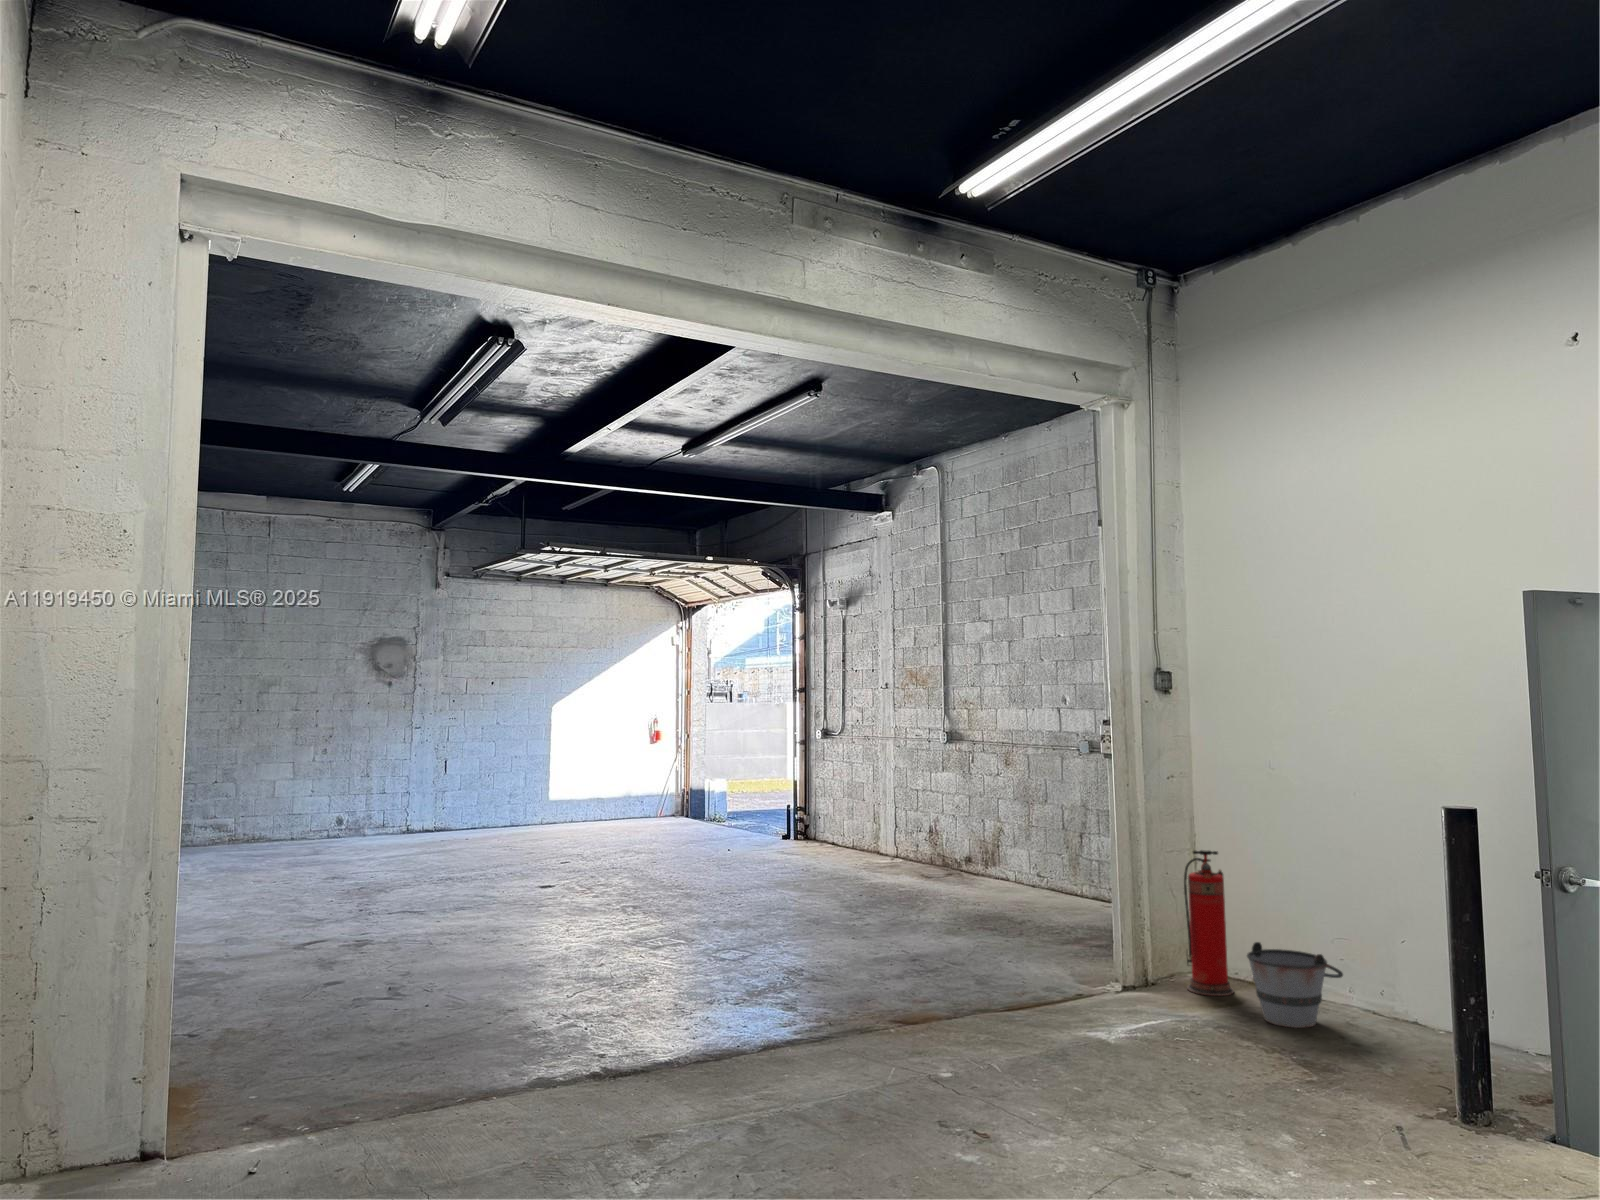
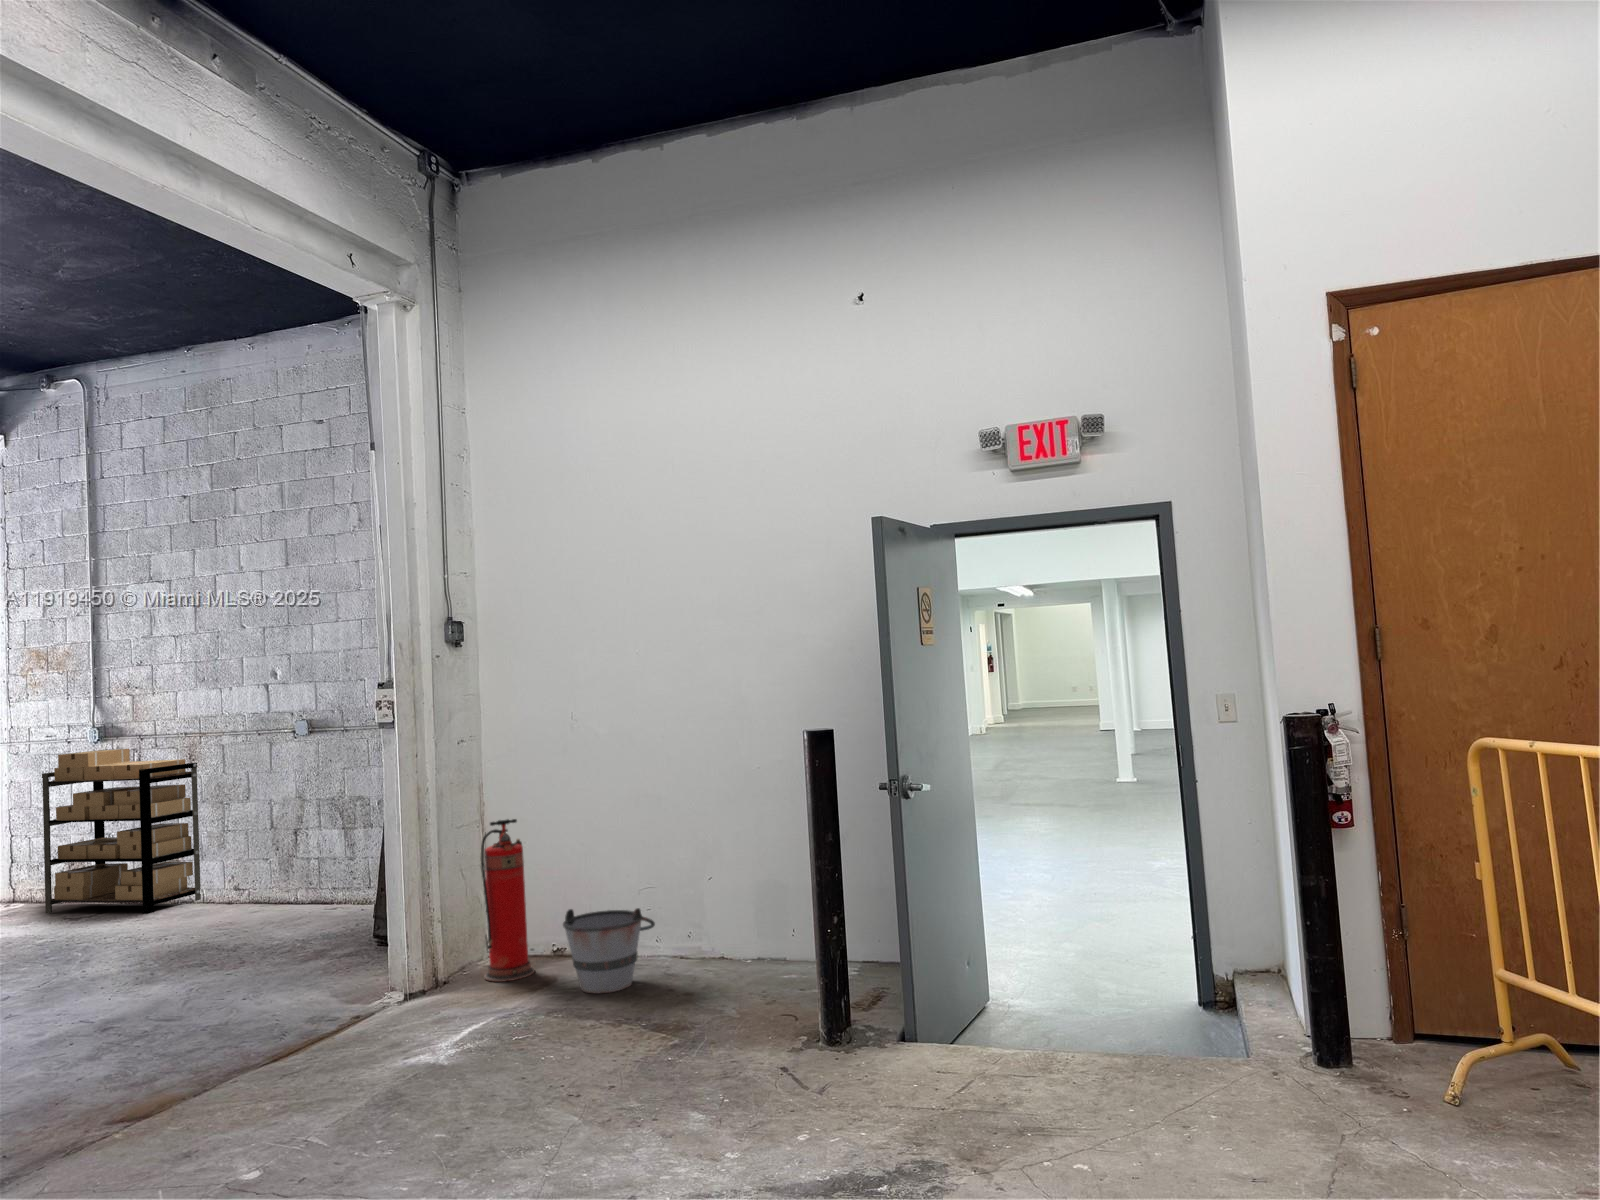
shelving unit: none [910,751,1012,883] -> present [42,749,201,914]

